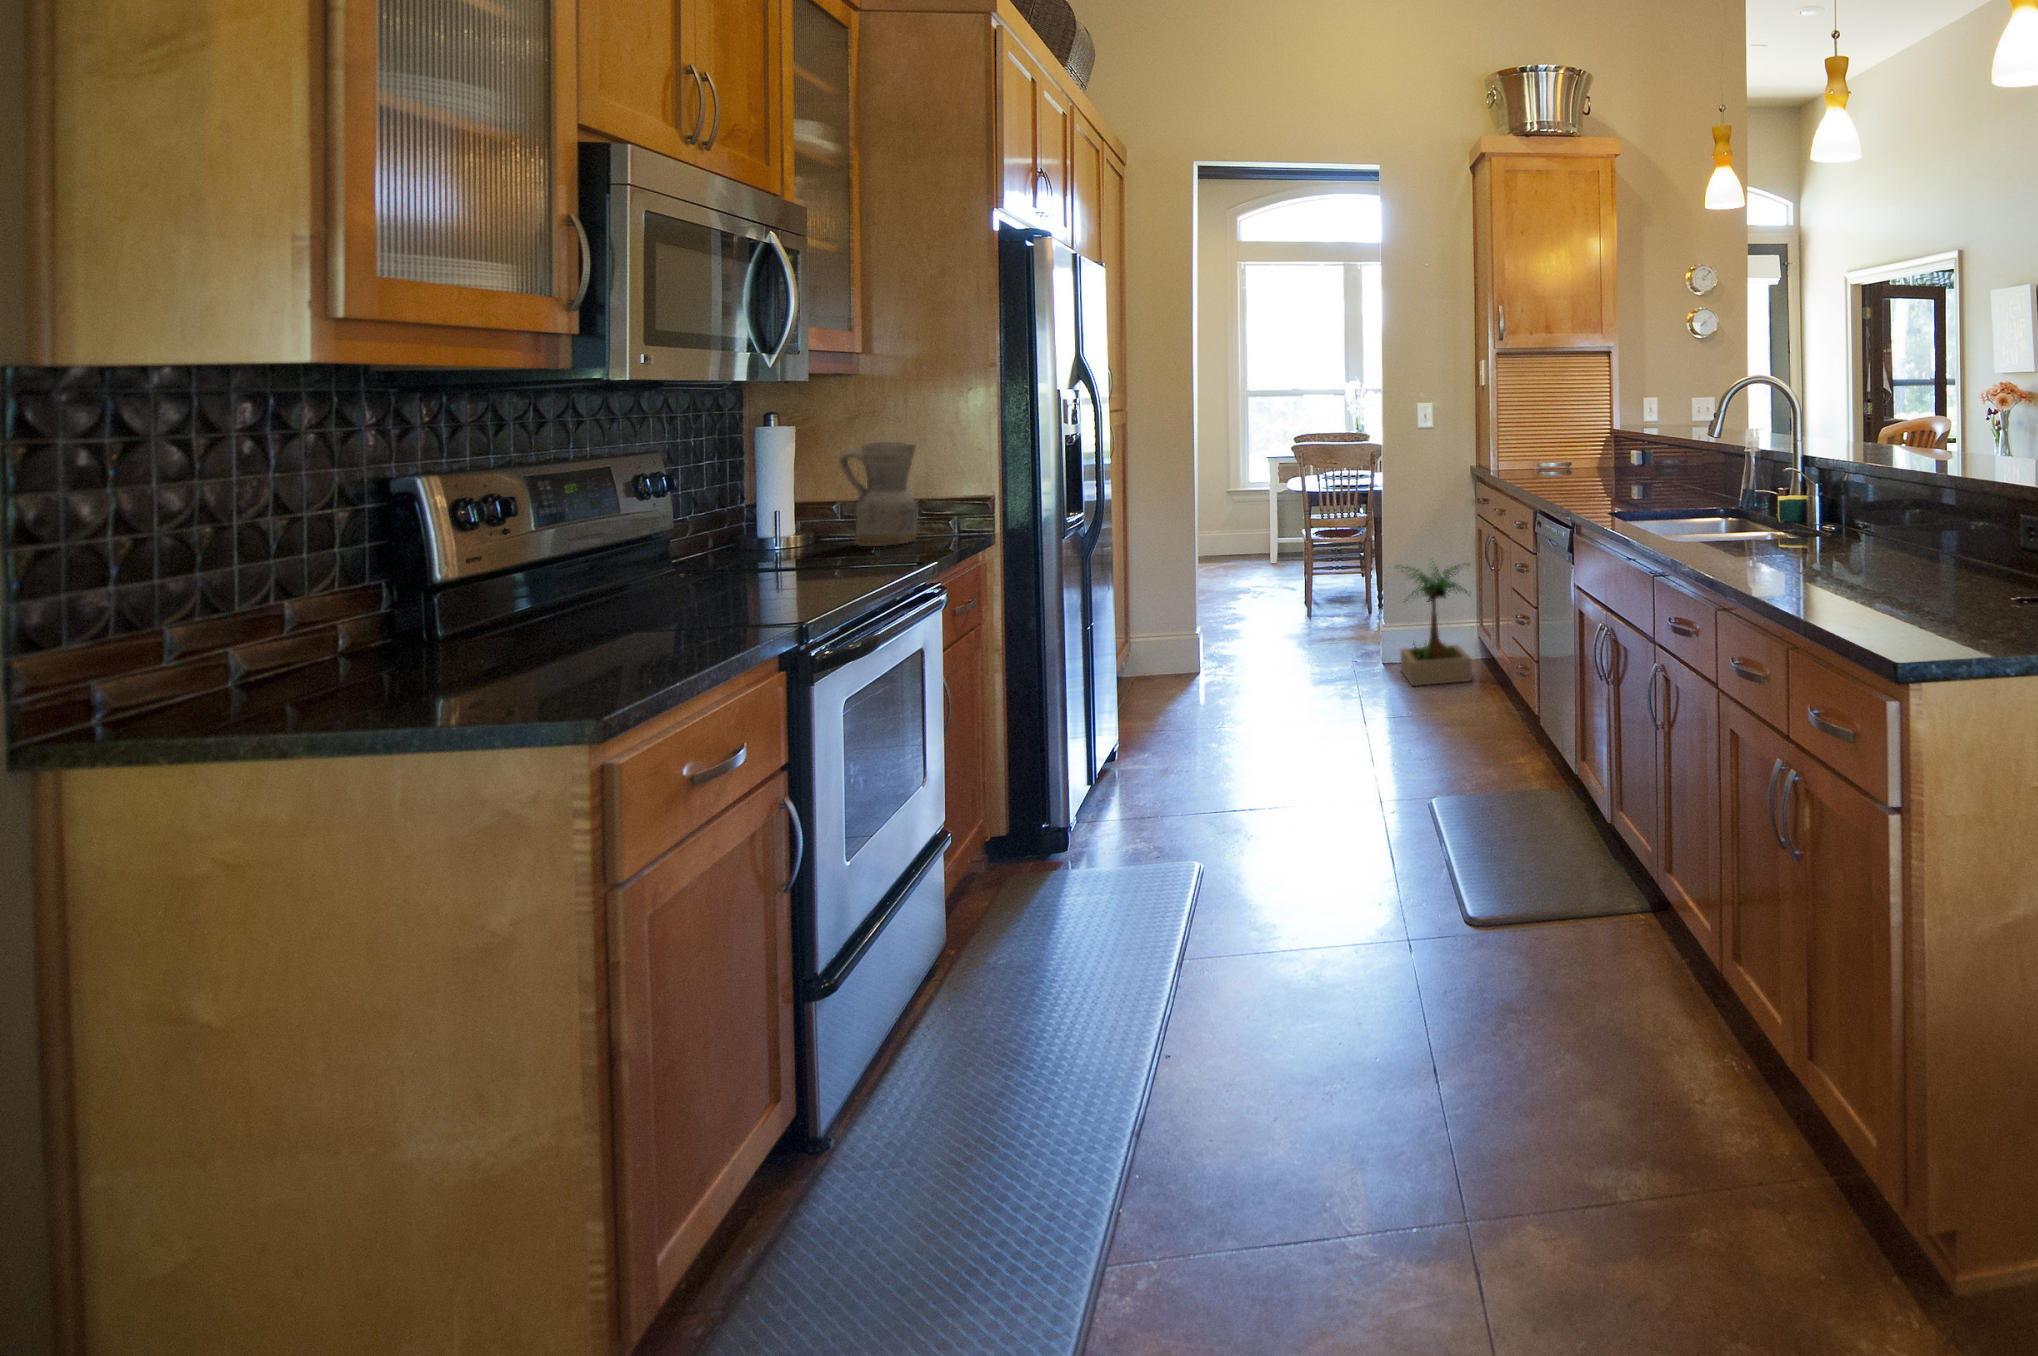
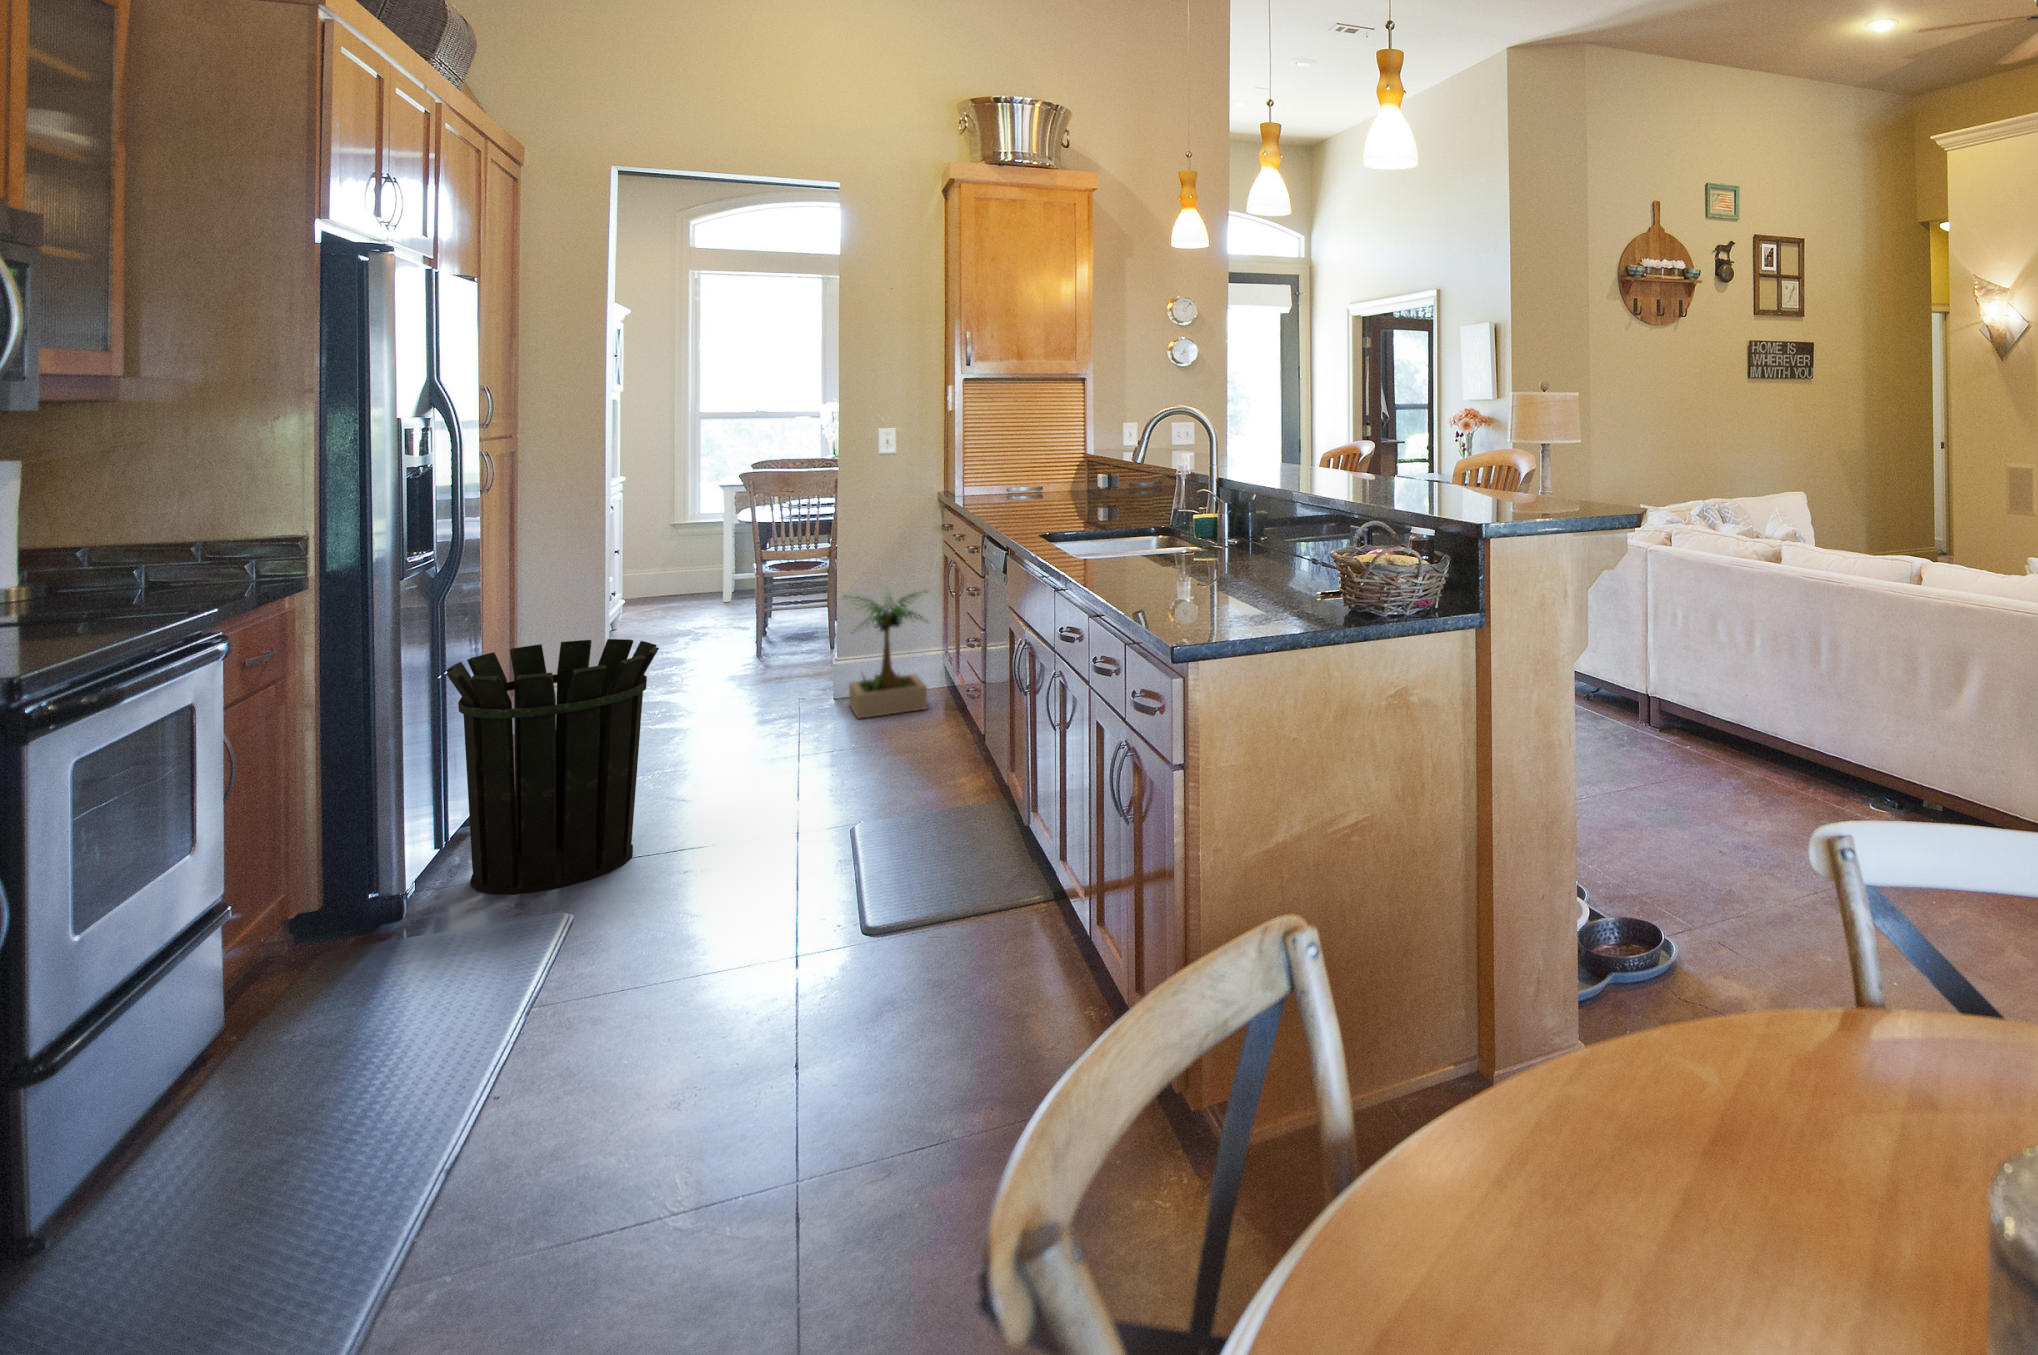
ceramic pitcher: present [839,442,918,546] -> none [85,478,200,595]
waste bin: none [1094,601,1260,838] -> present [446,639,659,894]

